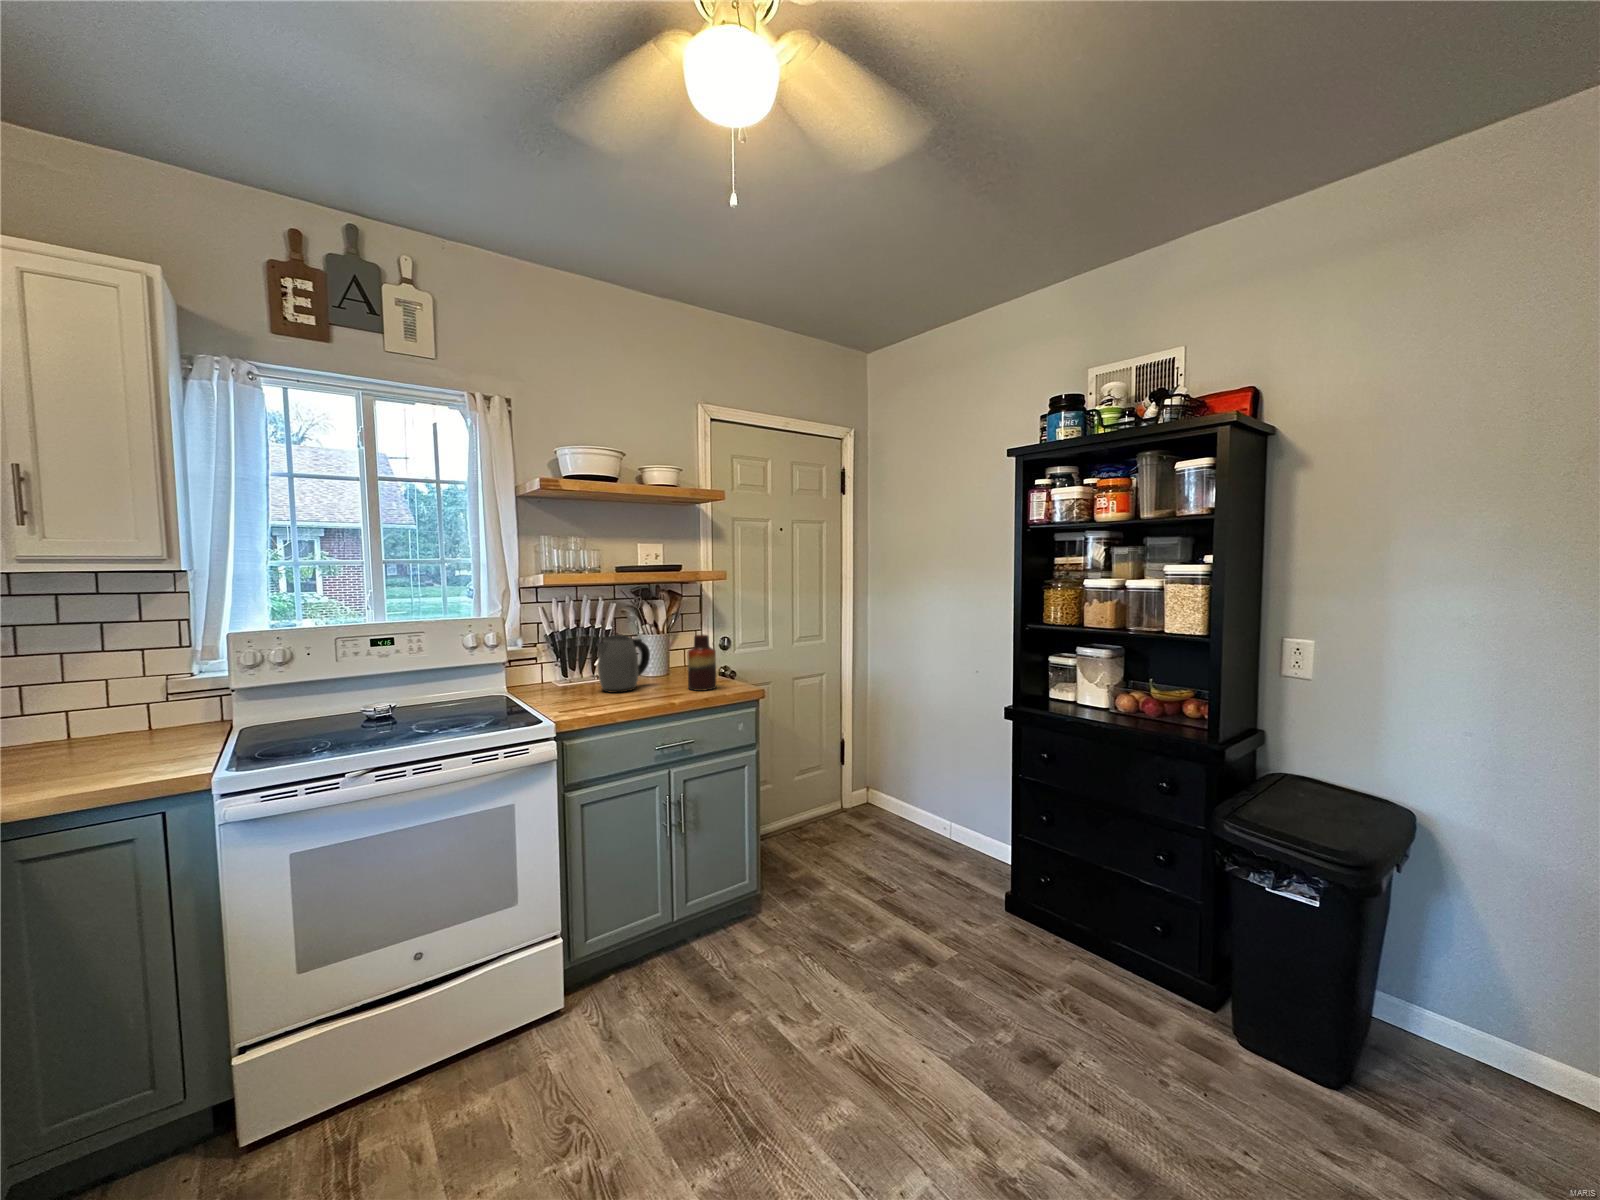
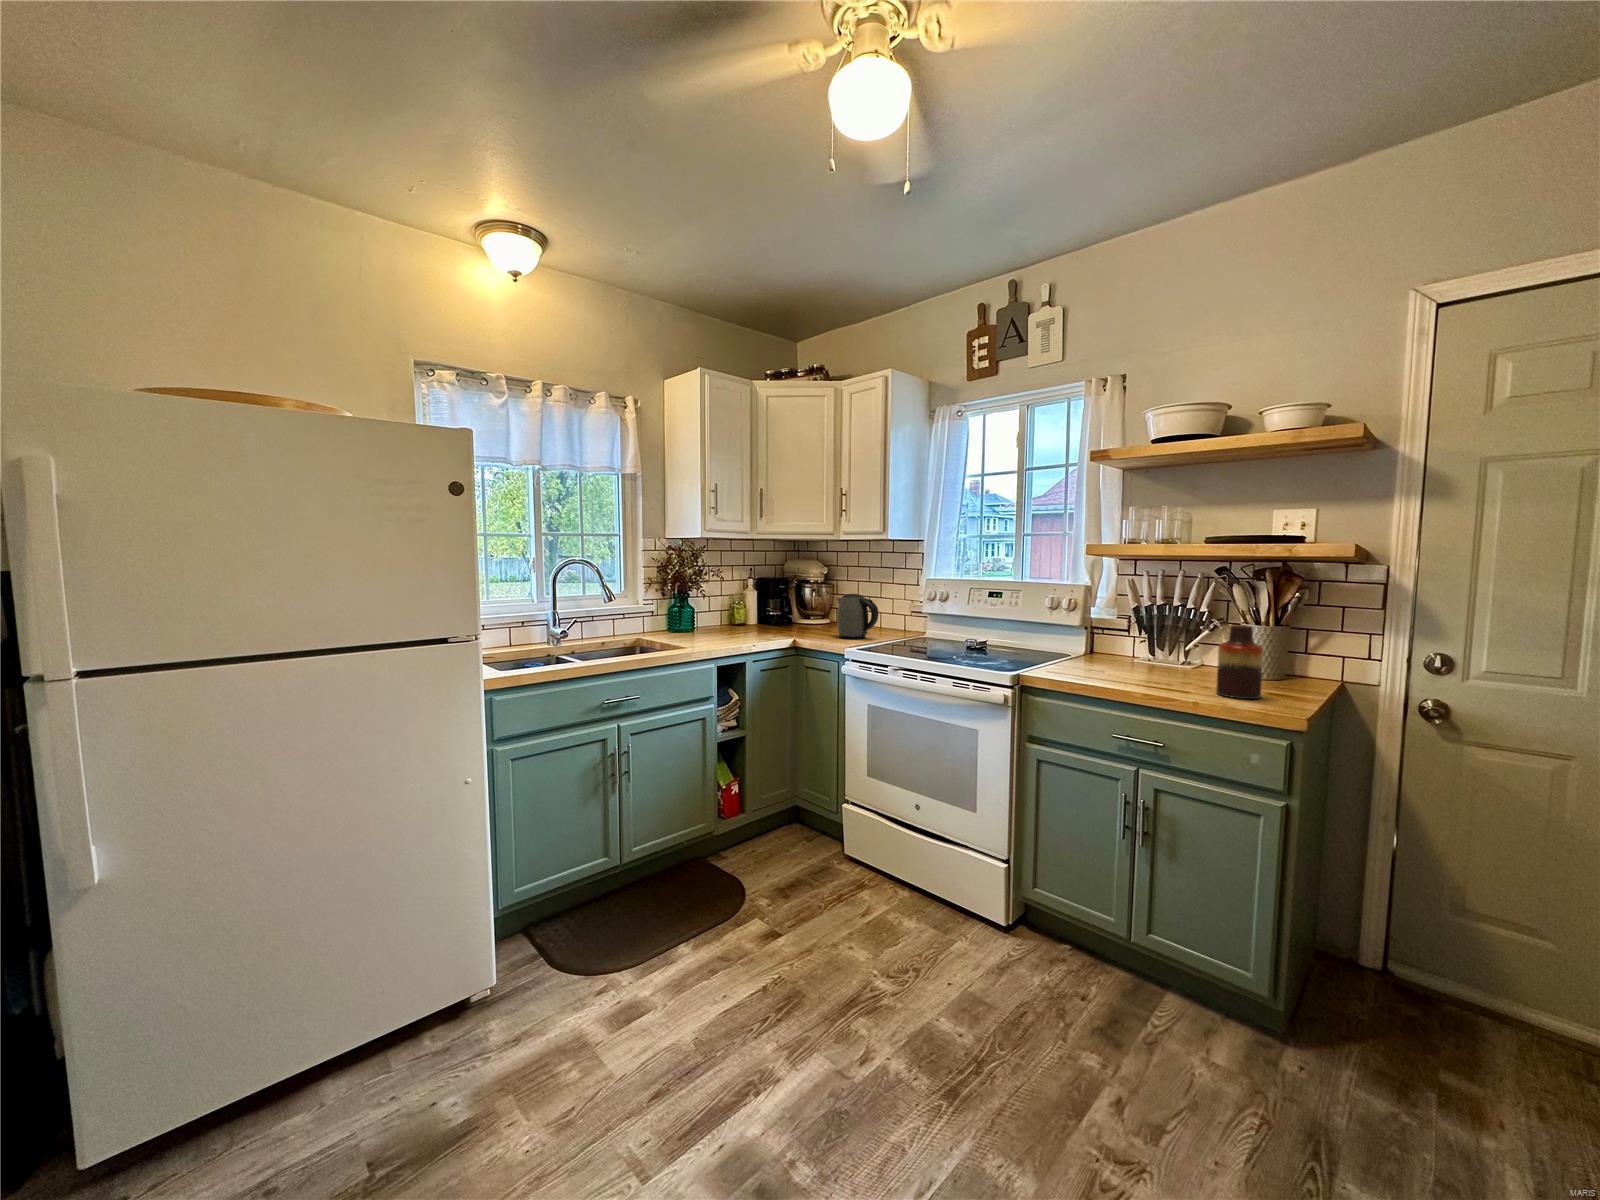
kettle: present [597,635,650,693] -> present [837,594,879,639]

